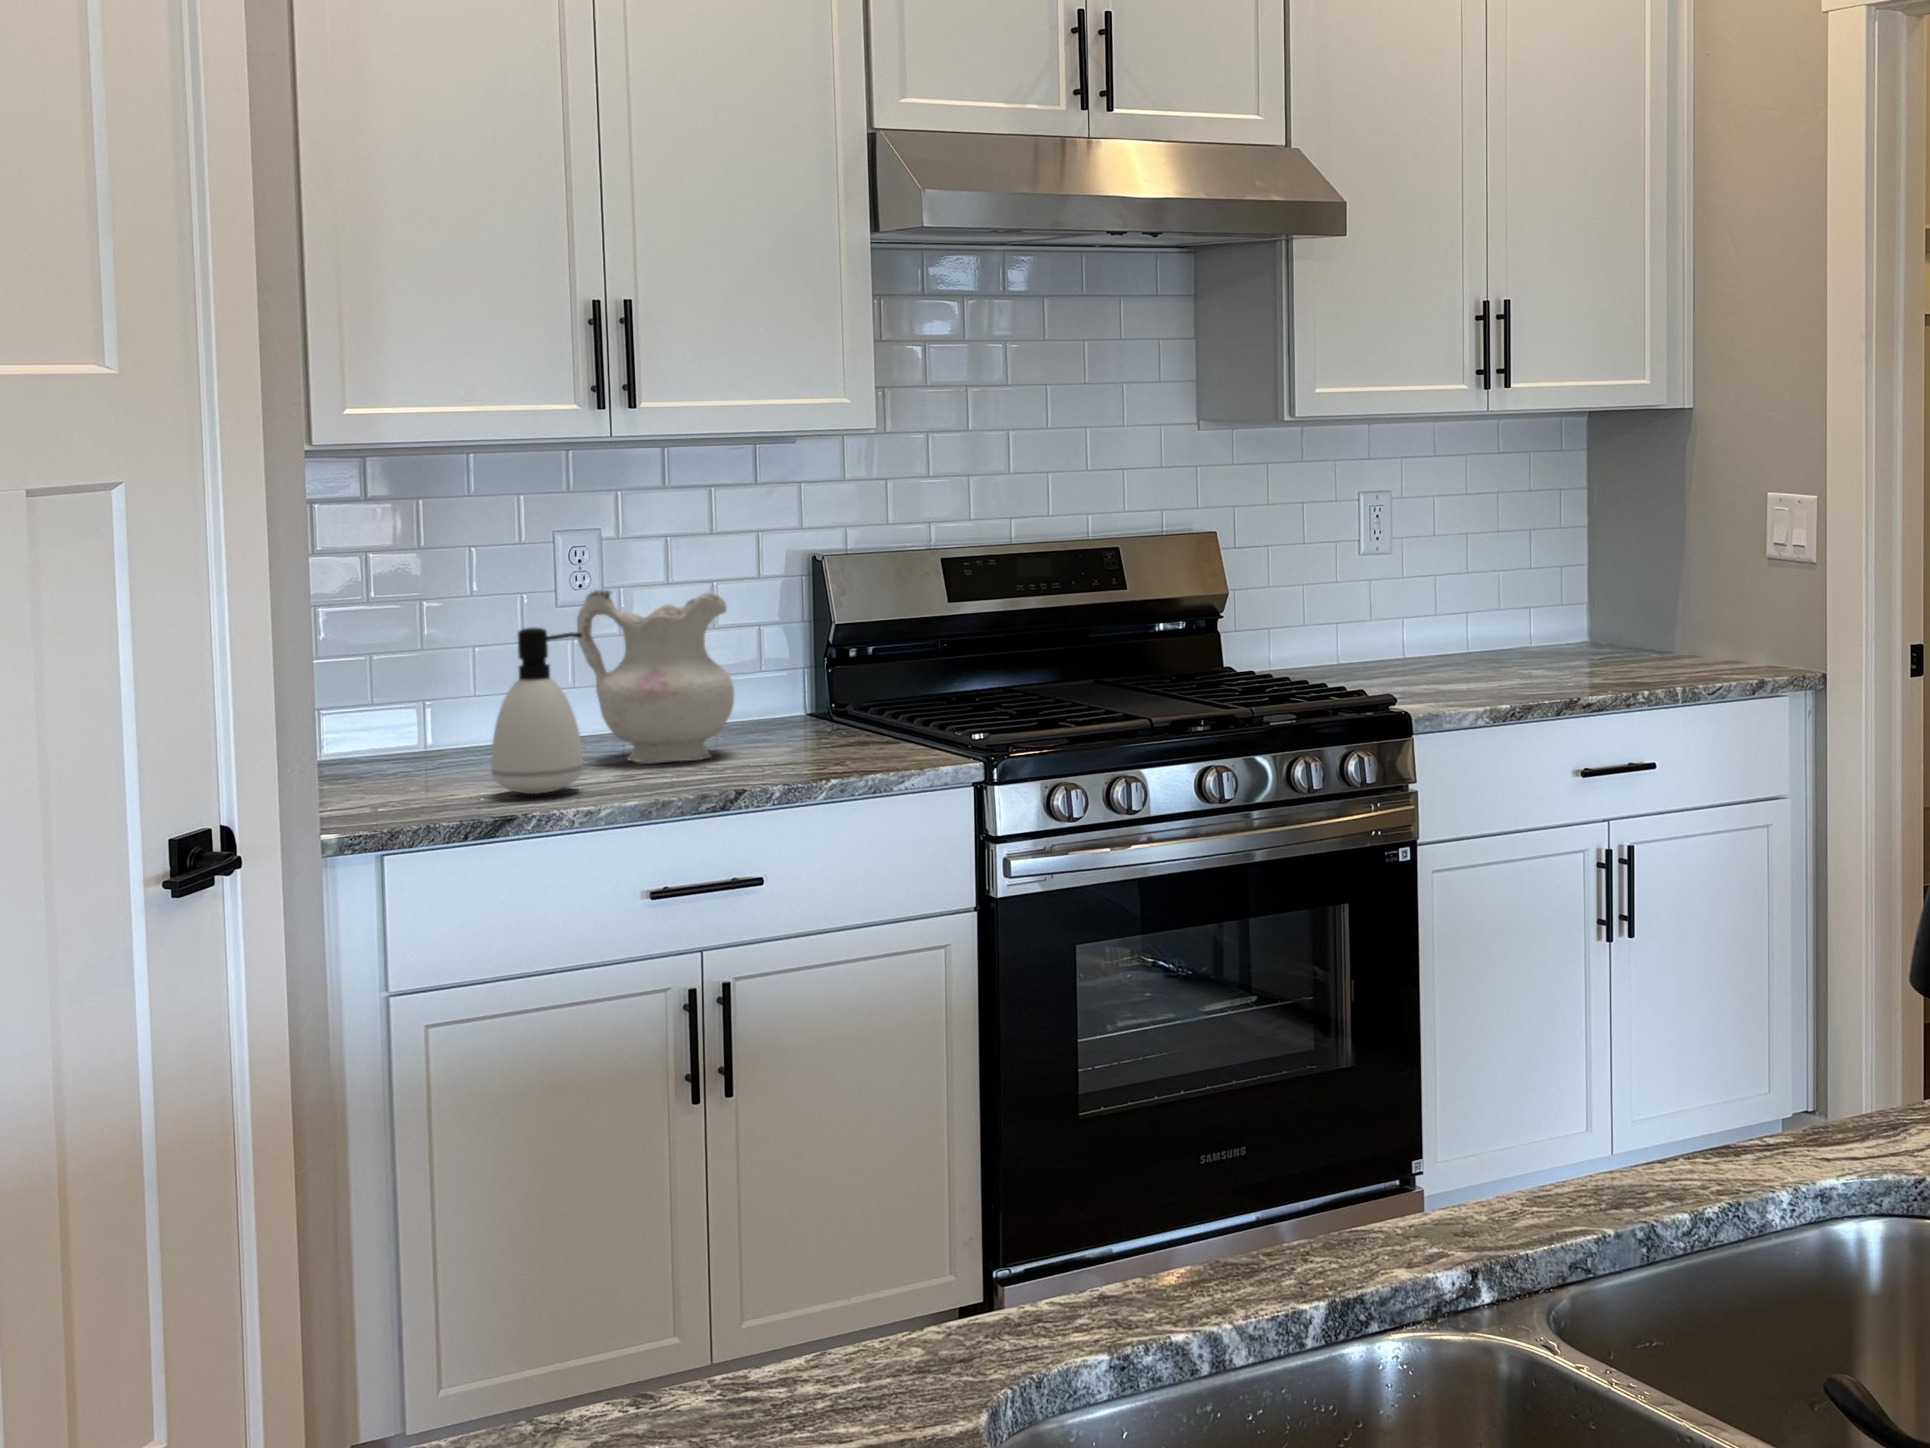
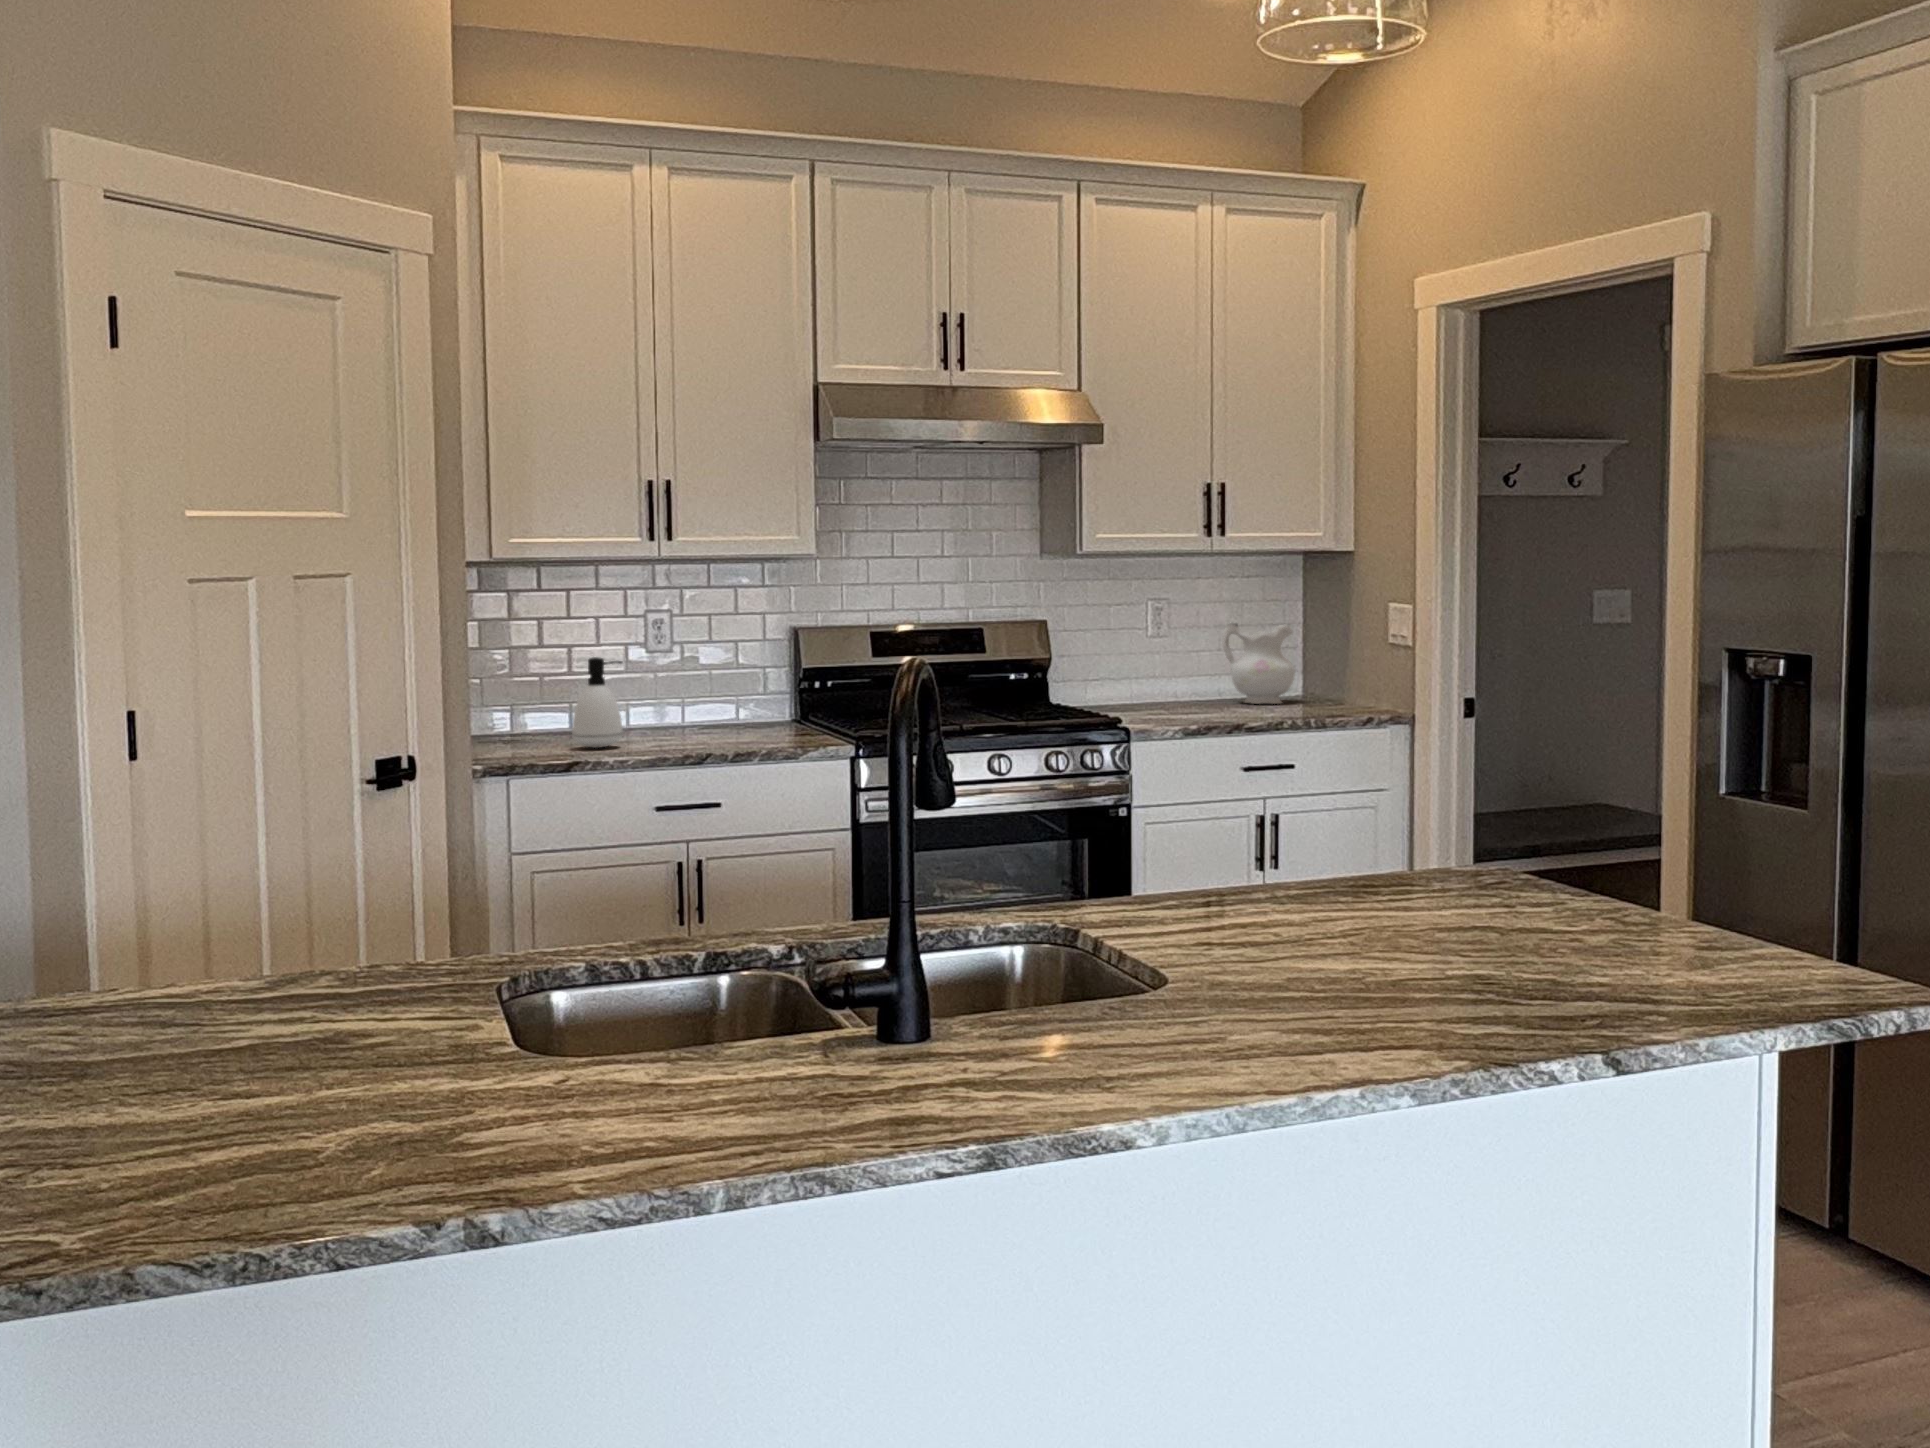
ceramic pitcher: present [577,590,734,763] -> present [1222,623,1295,704]

